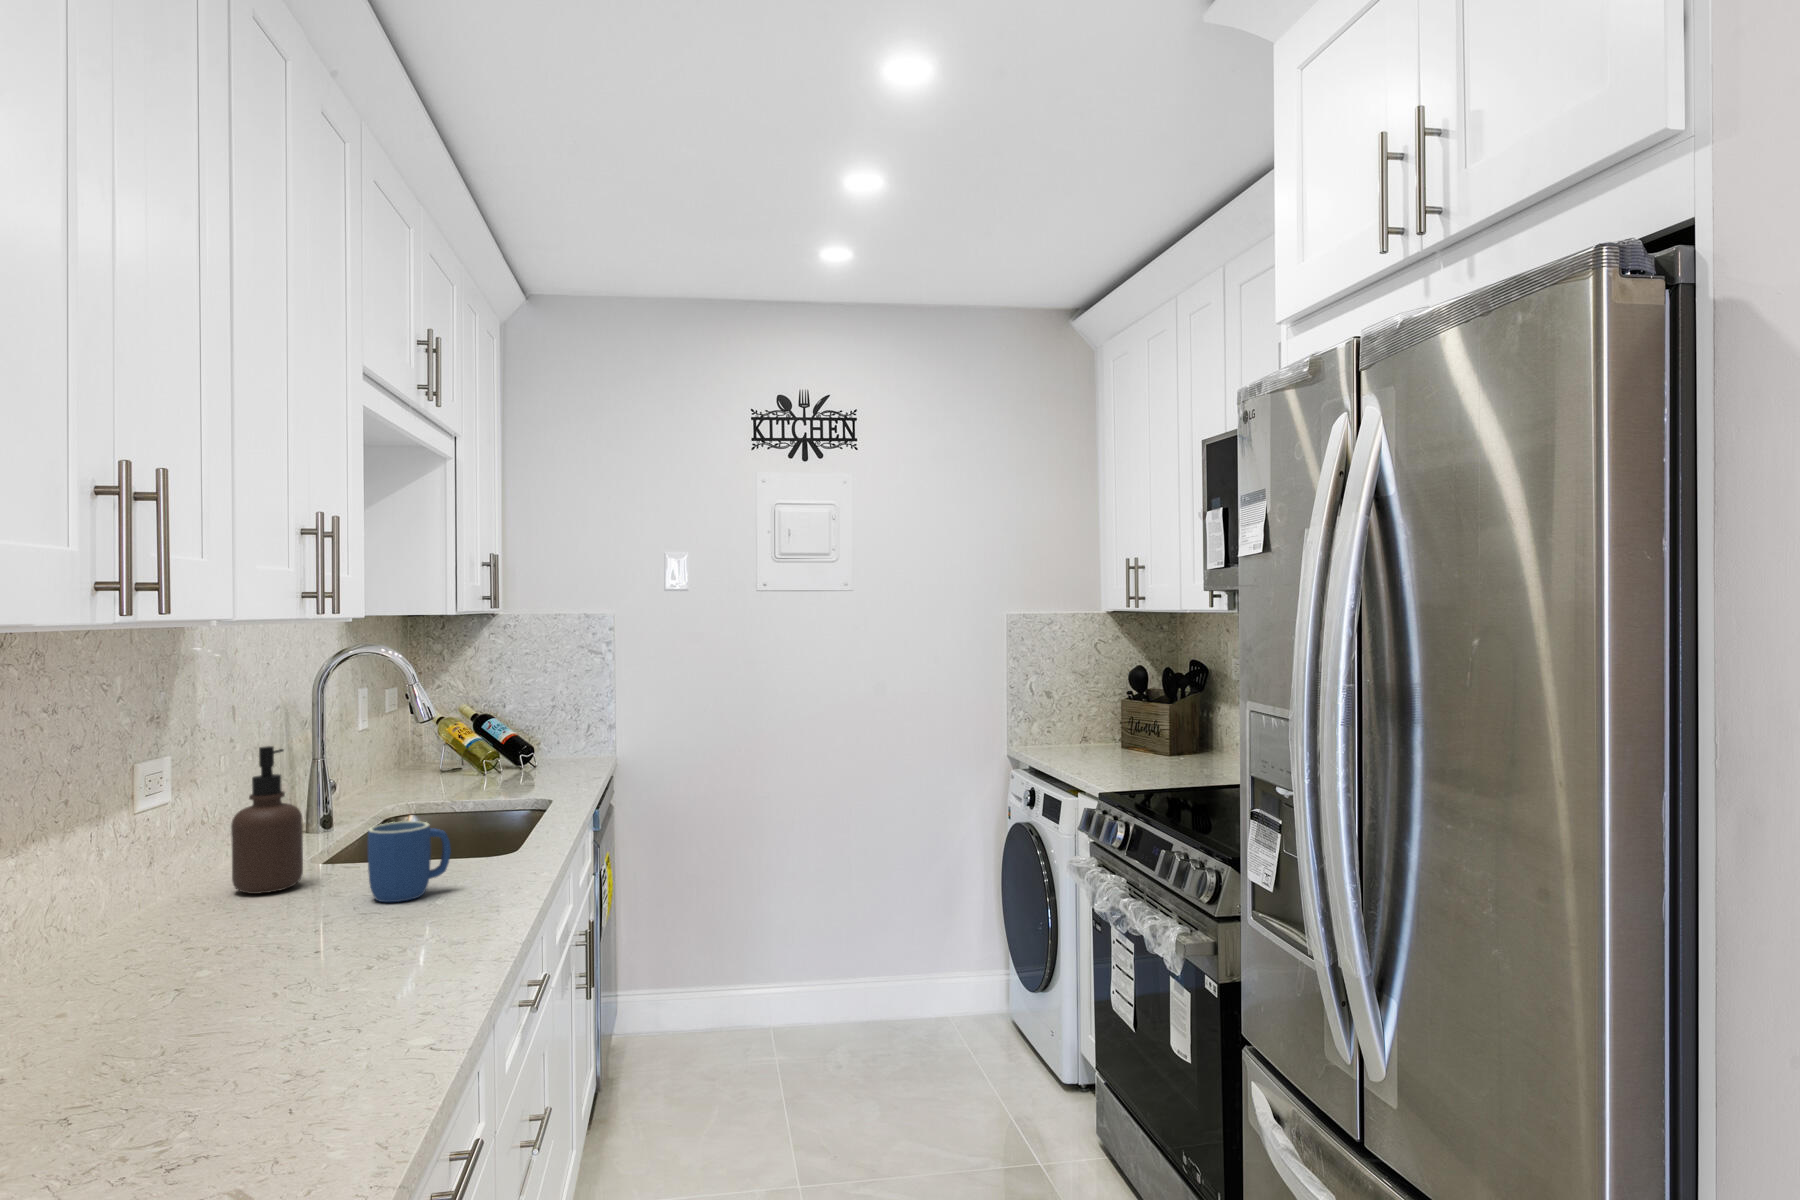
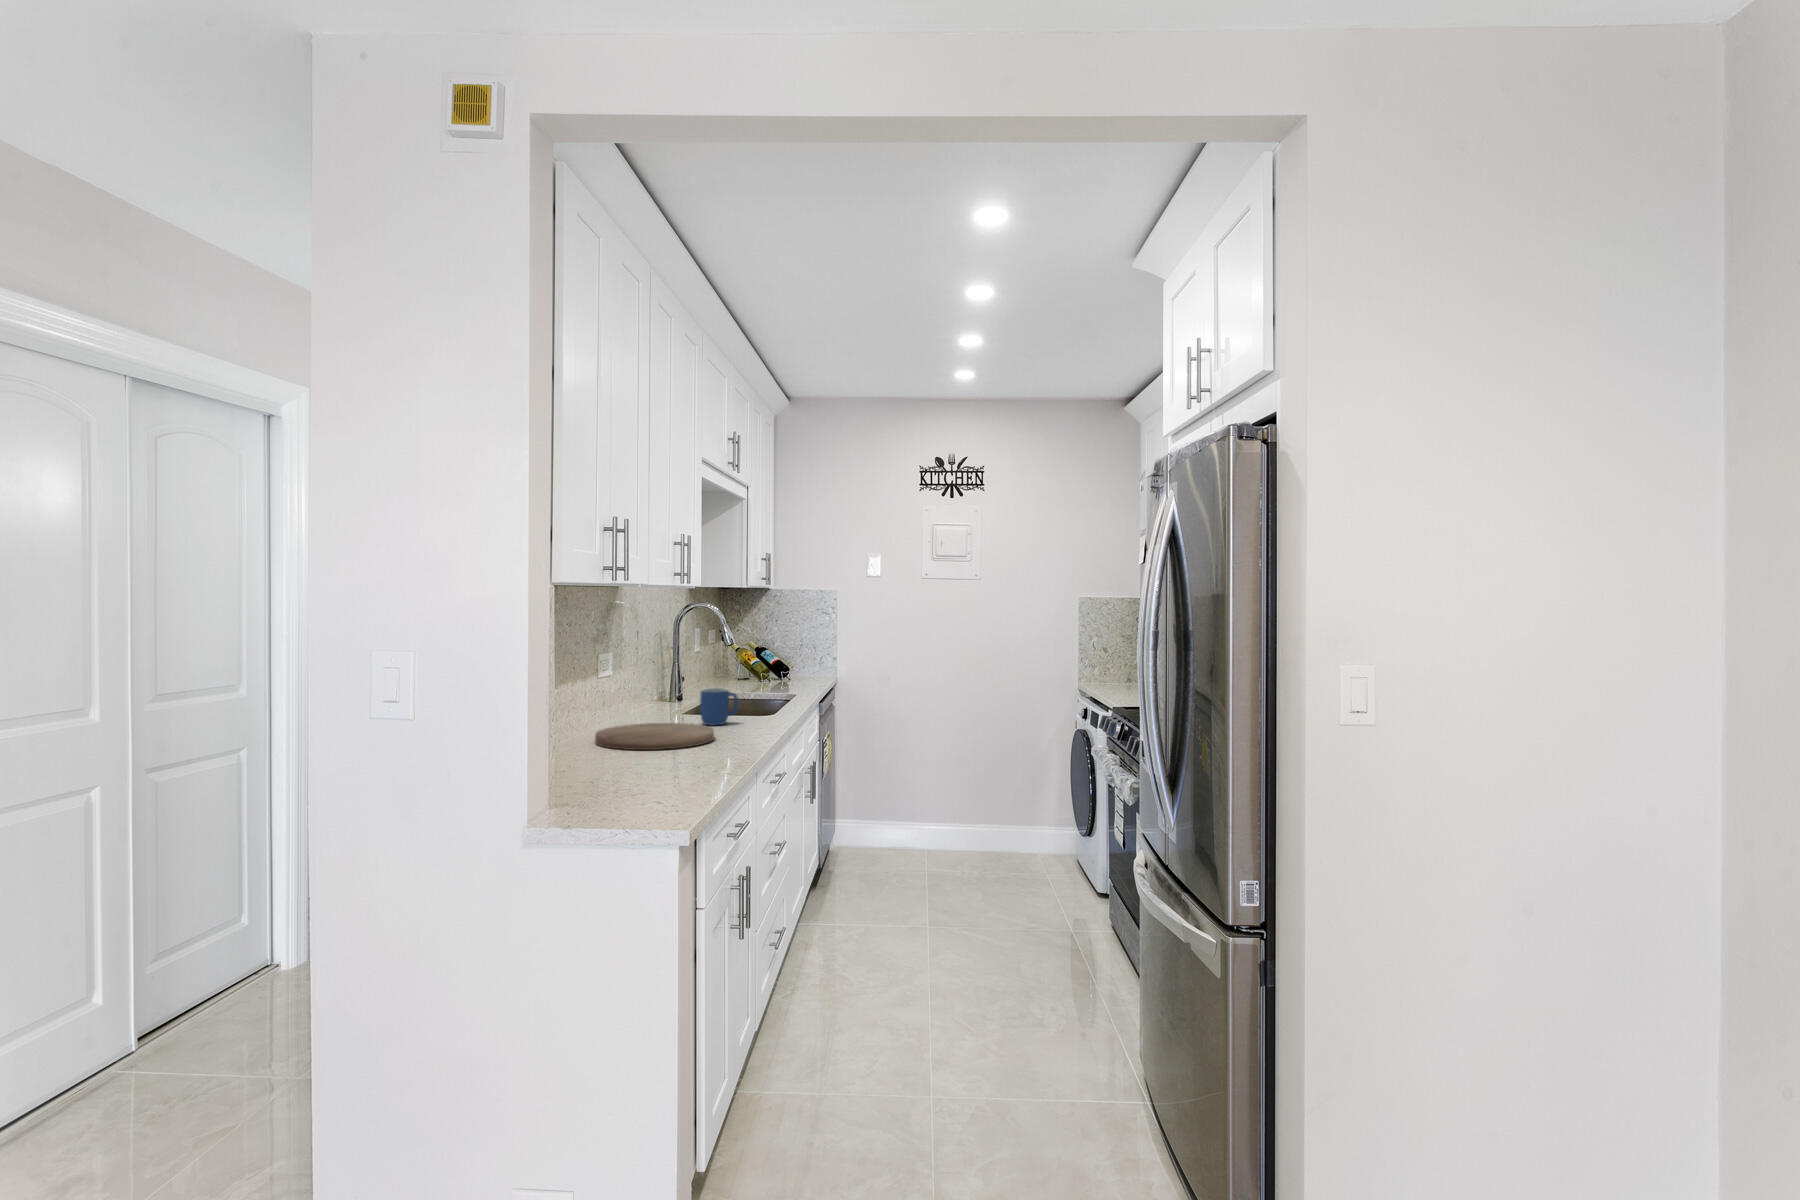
soap dispenser: present [231,746,303,894] -> none [639,649,670,719]
cutting board: none [98,912,398,1016] -> present [595,723,714,750]

